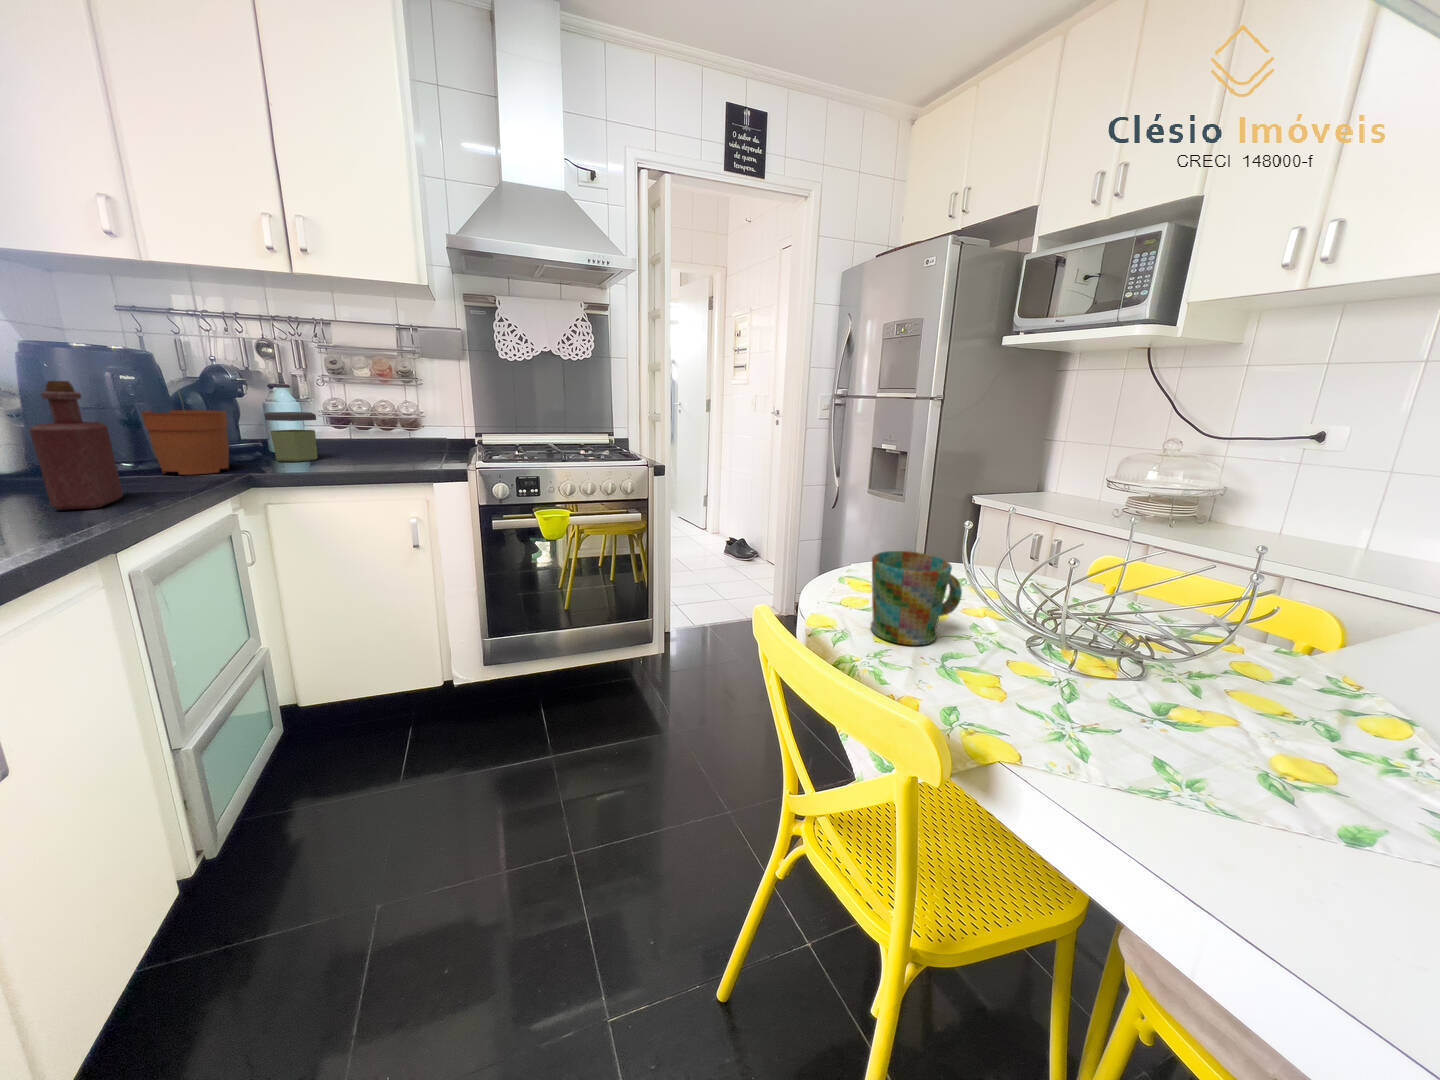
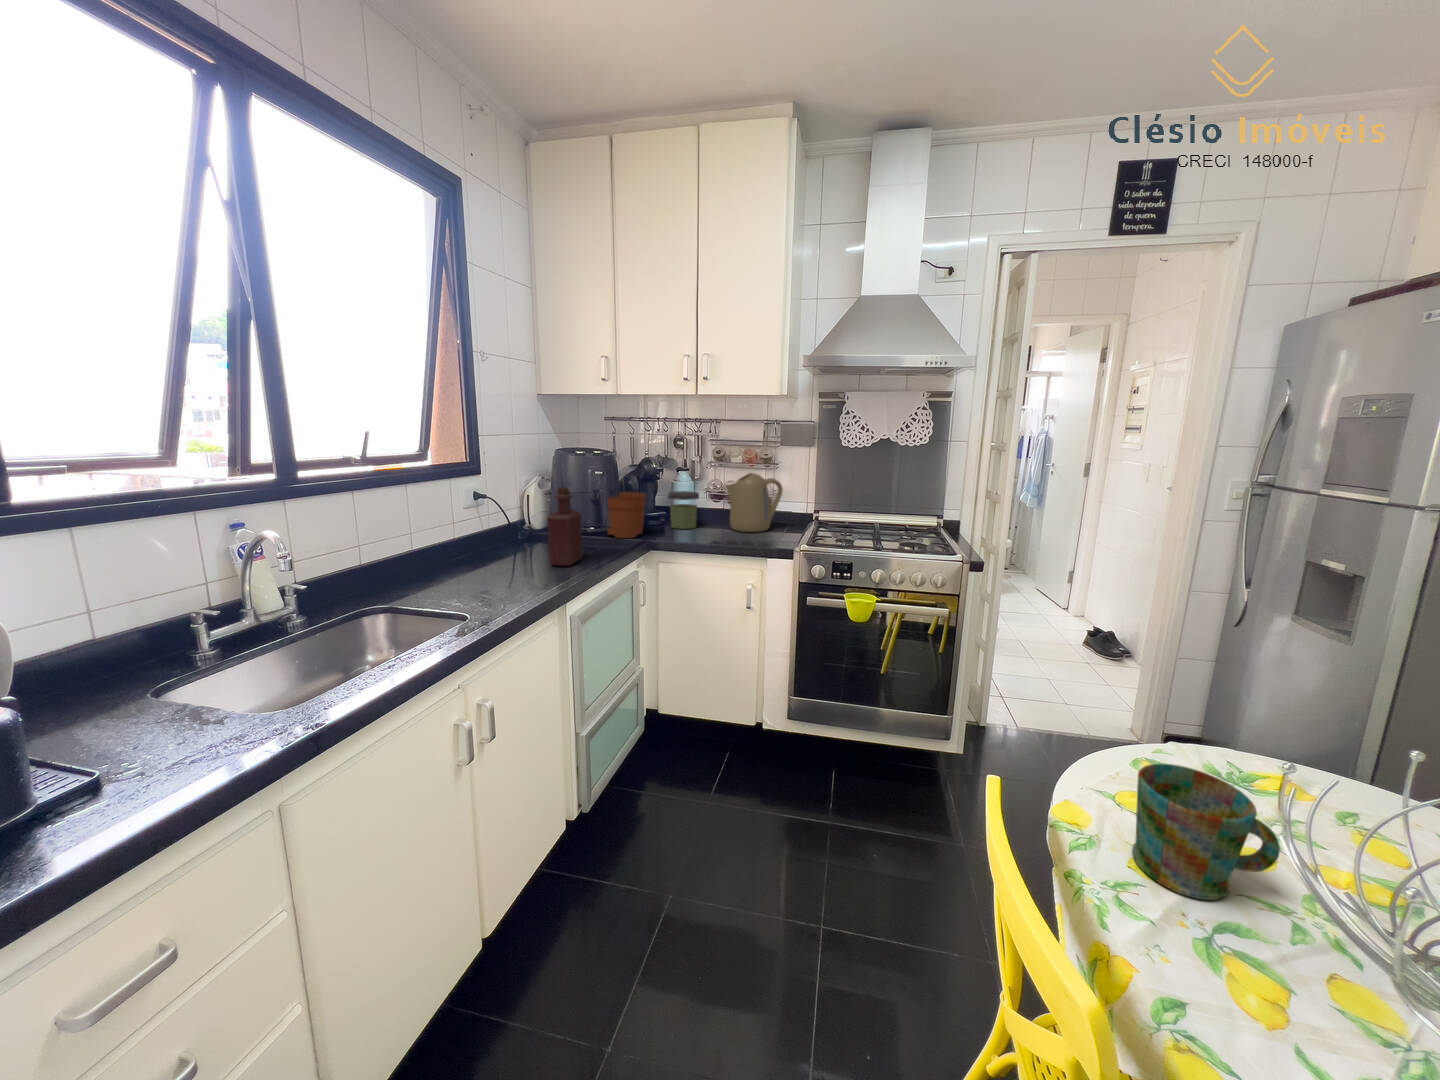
kettle: none [354,385,436,459] -> present [726,473,783,532]

